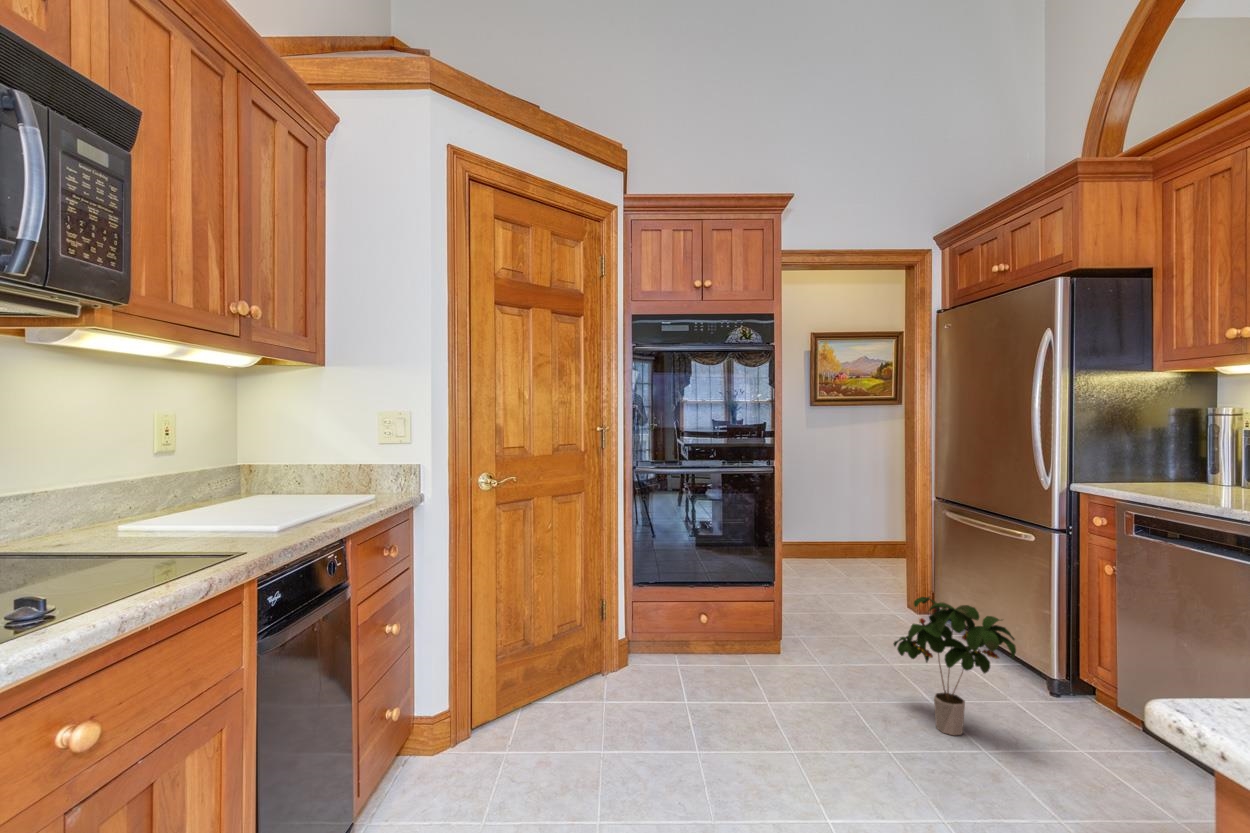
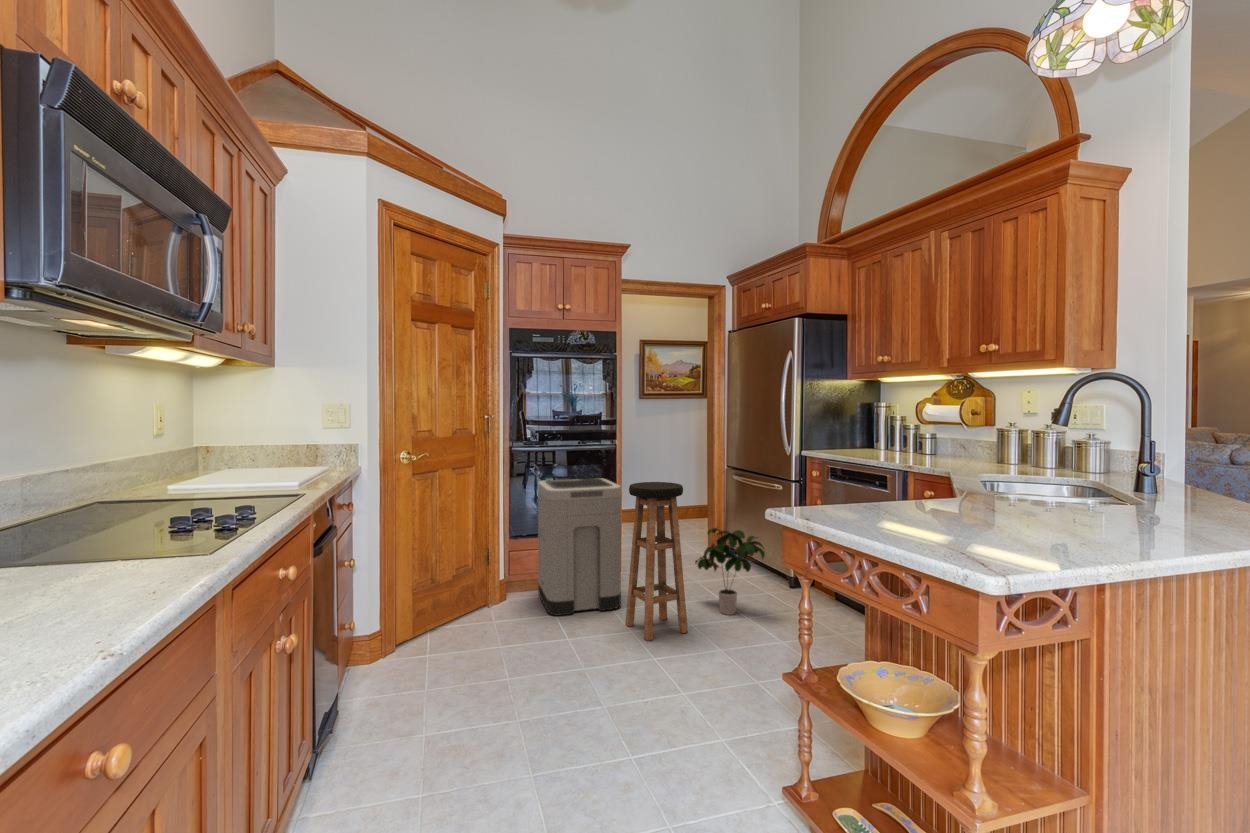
trash can: none [668,511,781,703] -> present [538,478,621,616]
bar stool: none [786,525,885,772] -> present [625,482,688,641]

